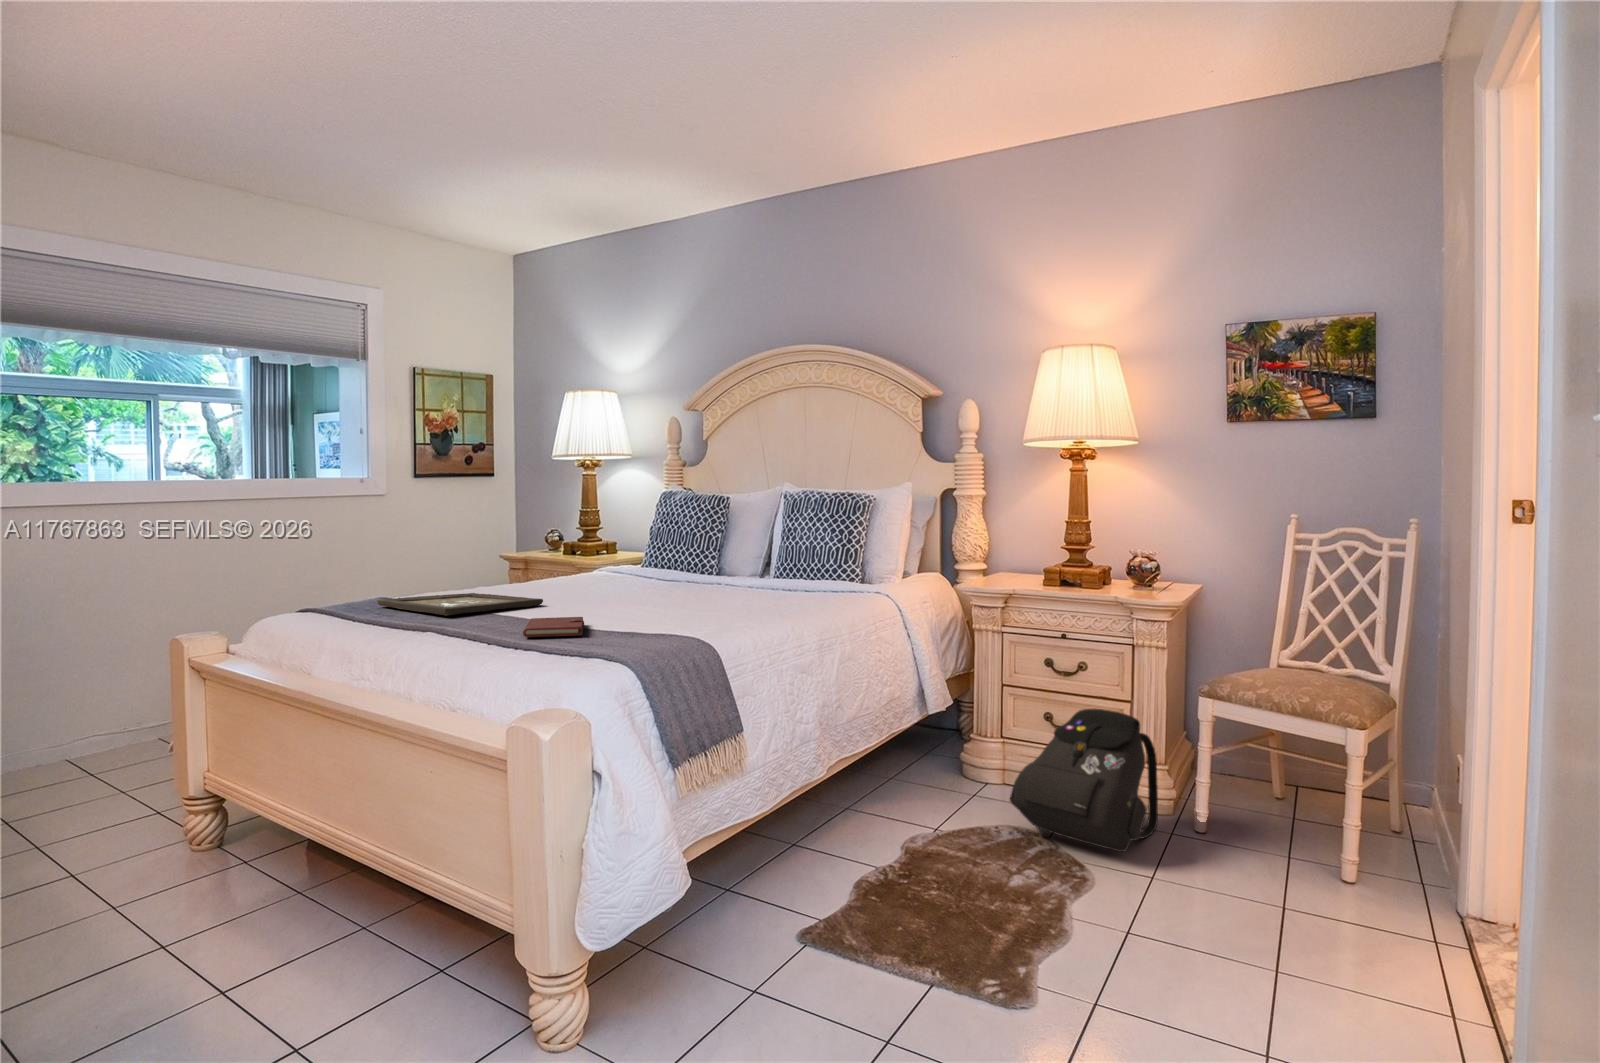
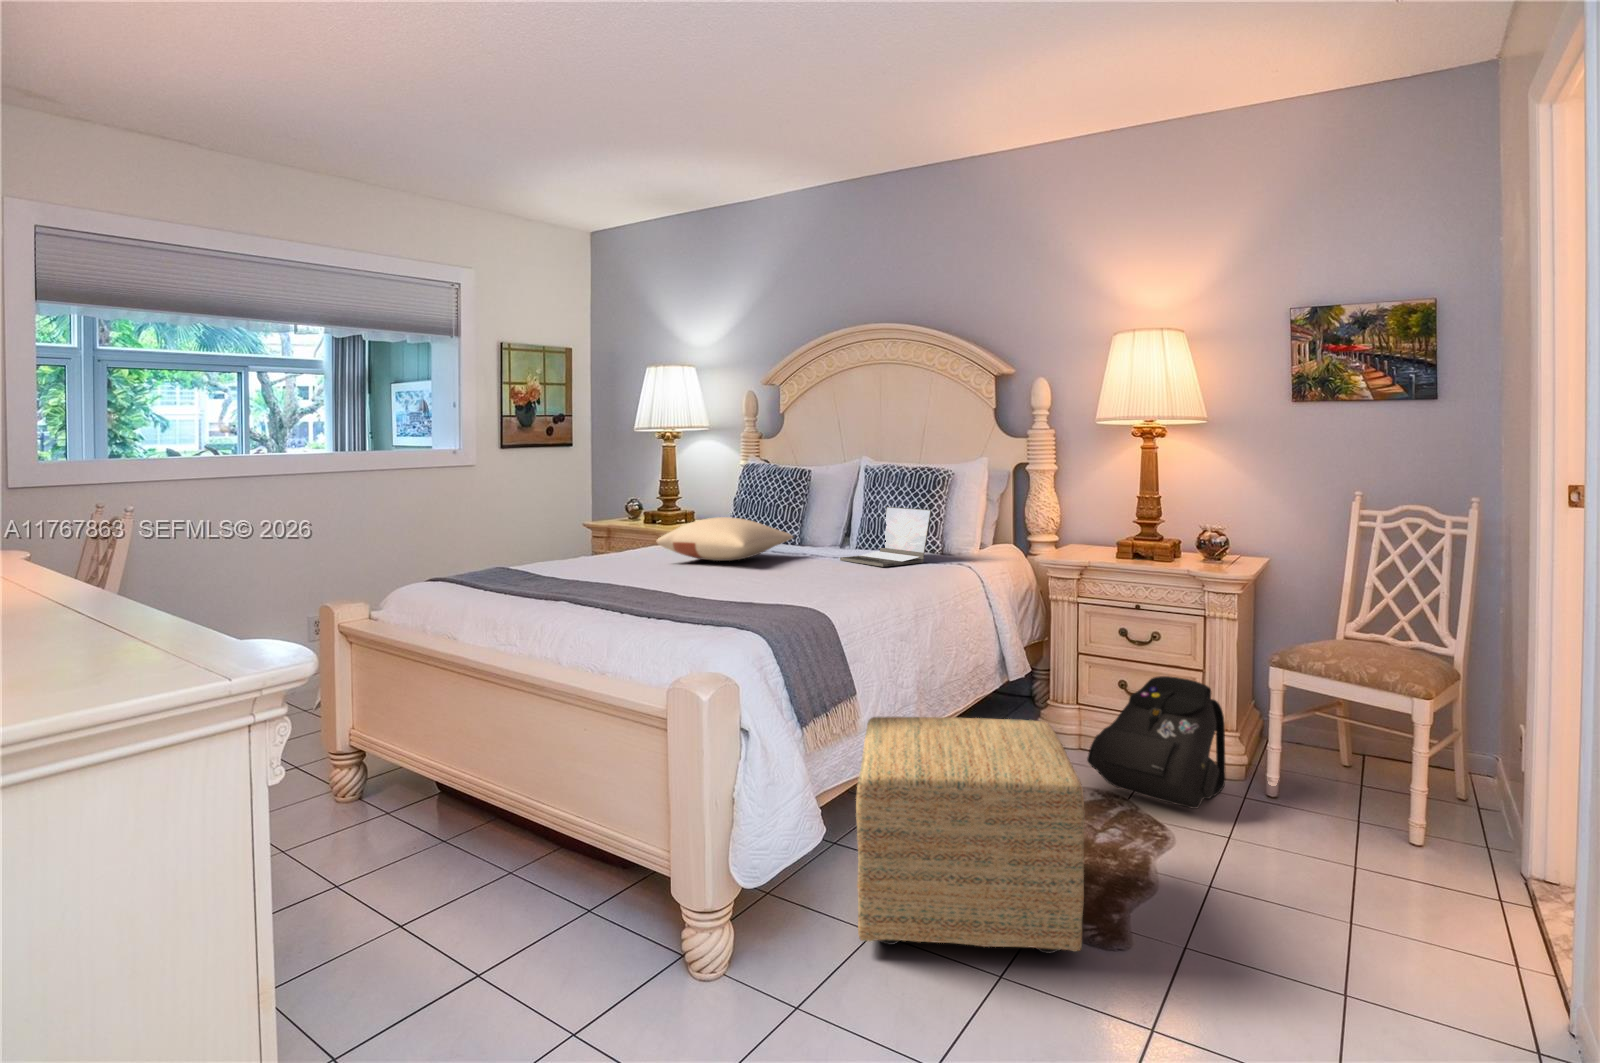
laptop: none [754,532,850,593] -> present [840,507,931,567]
pillow: none [555,542,706,587] -> present [657,517,793,561]
tray: present [377,593,543,615] -> none [505,568,655,592]
notebook: present [523,617,584,637] -> none [654,595,709,616]
ottoman: none [724,749,977,1013] -> present [856,717,1085,953]

